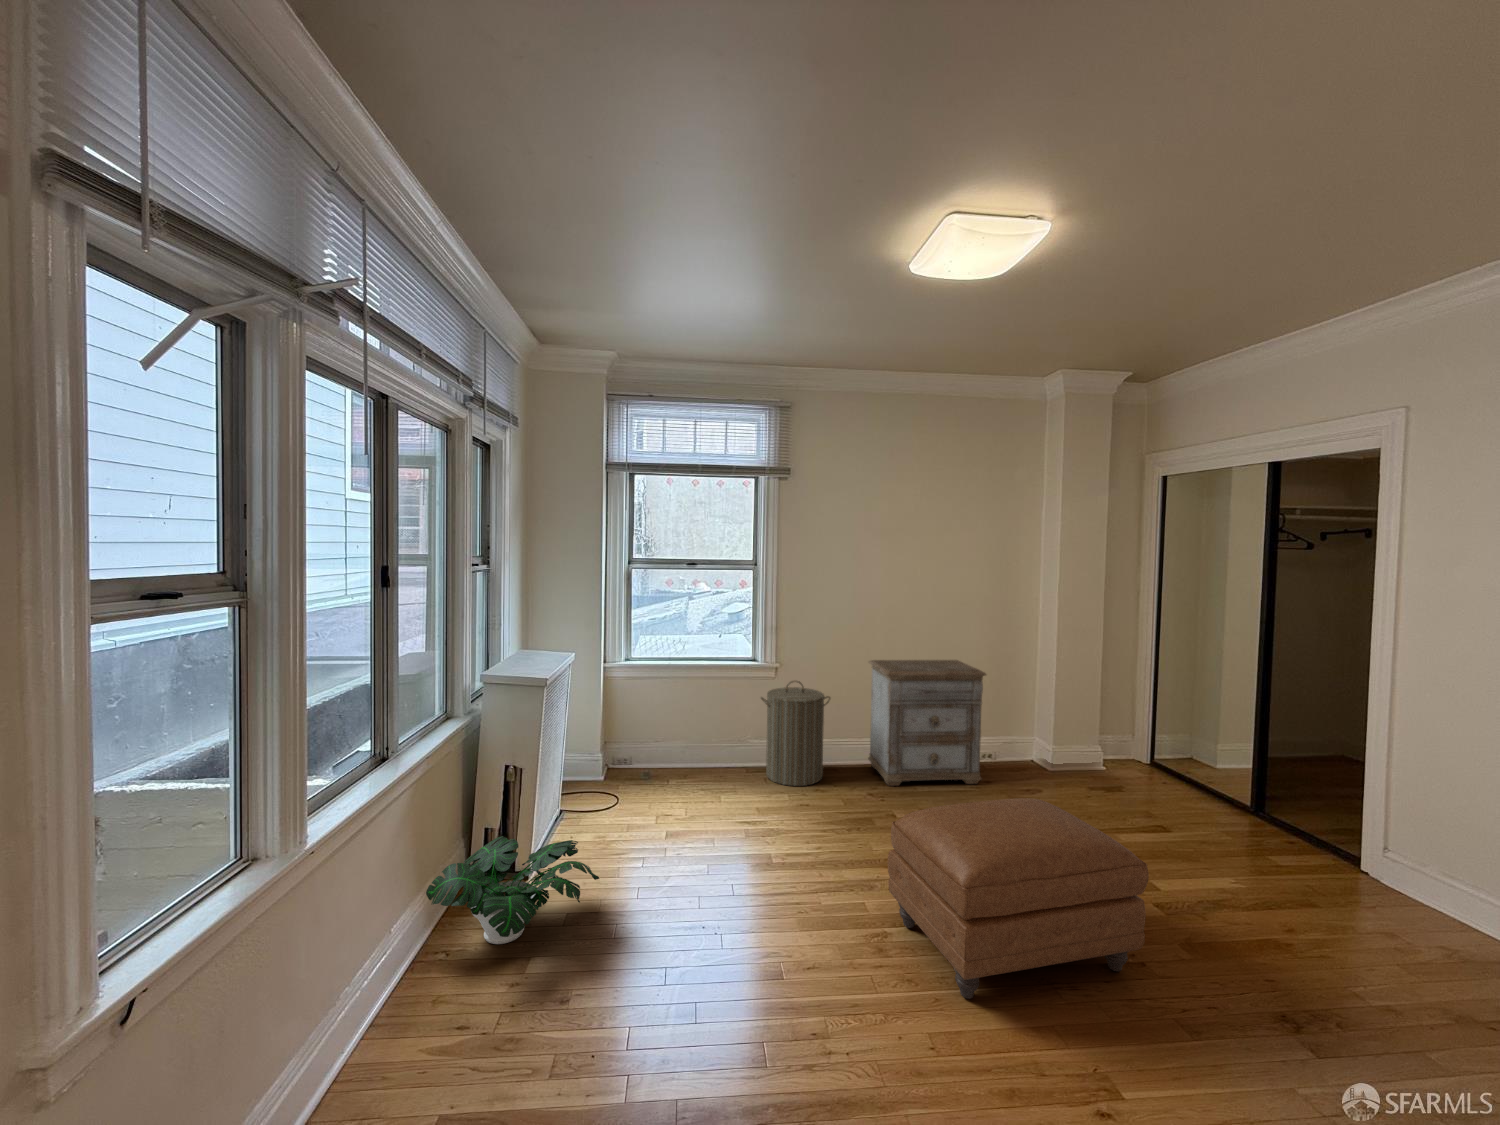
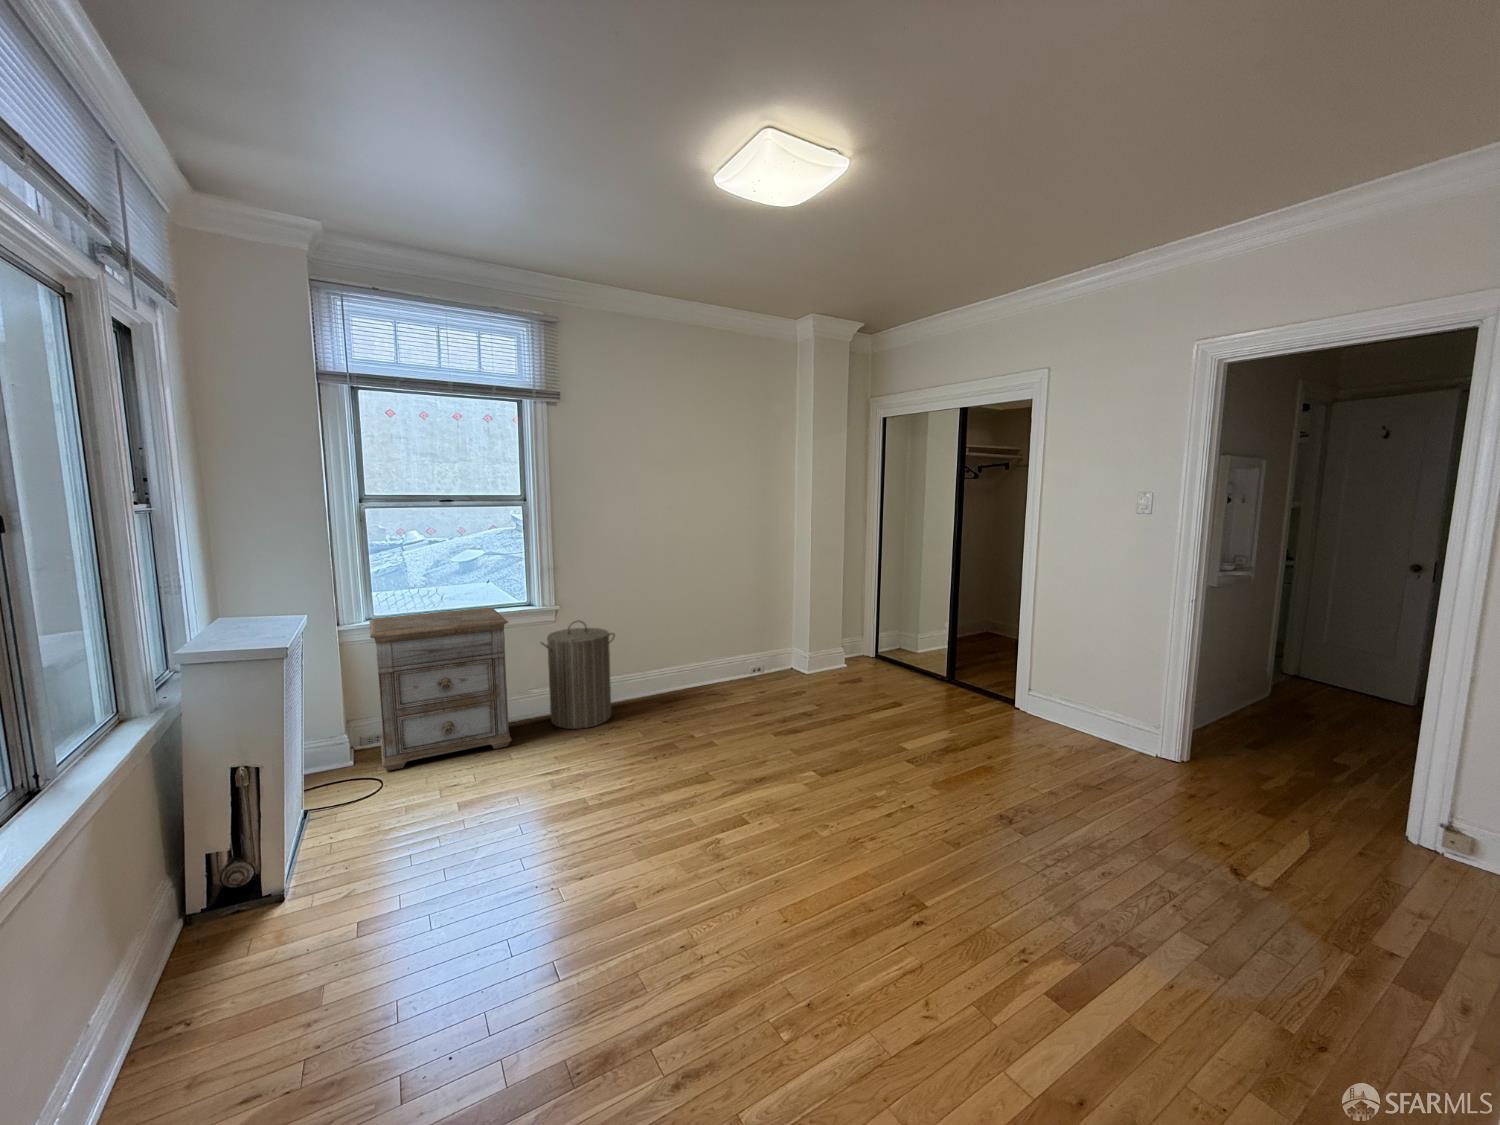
nightstand: present [868,660,986,786] -> present [369,608,512,771]
ottoman: present [888,798,1149,999] -> none [717,695,931,877]
potted plant: present [426,836,599,944] -> none [137,836,404,990]

